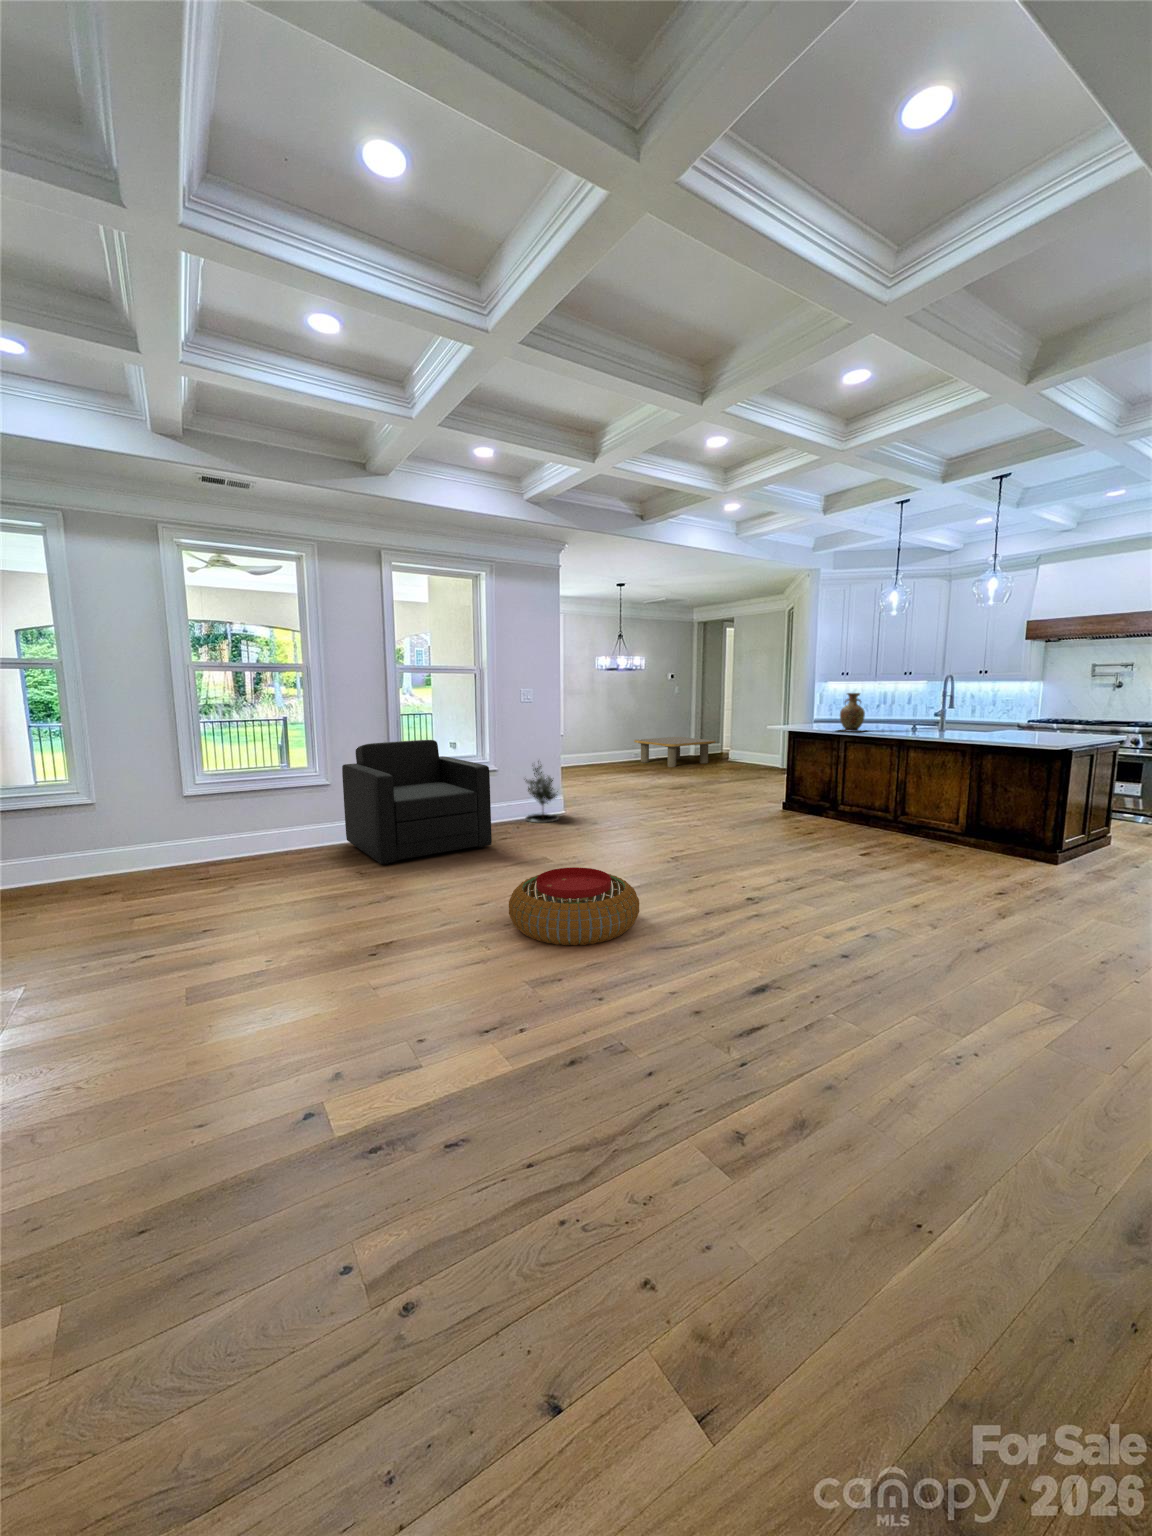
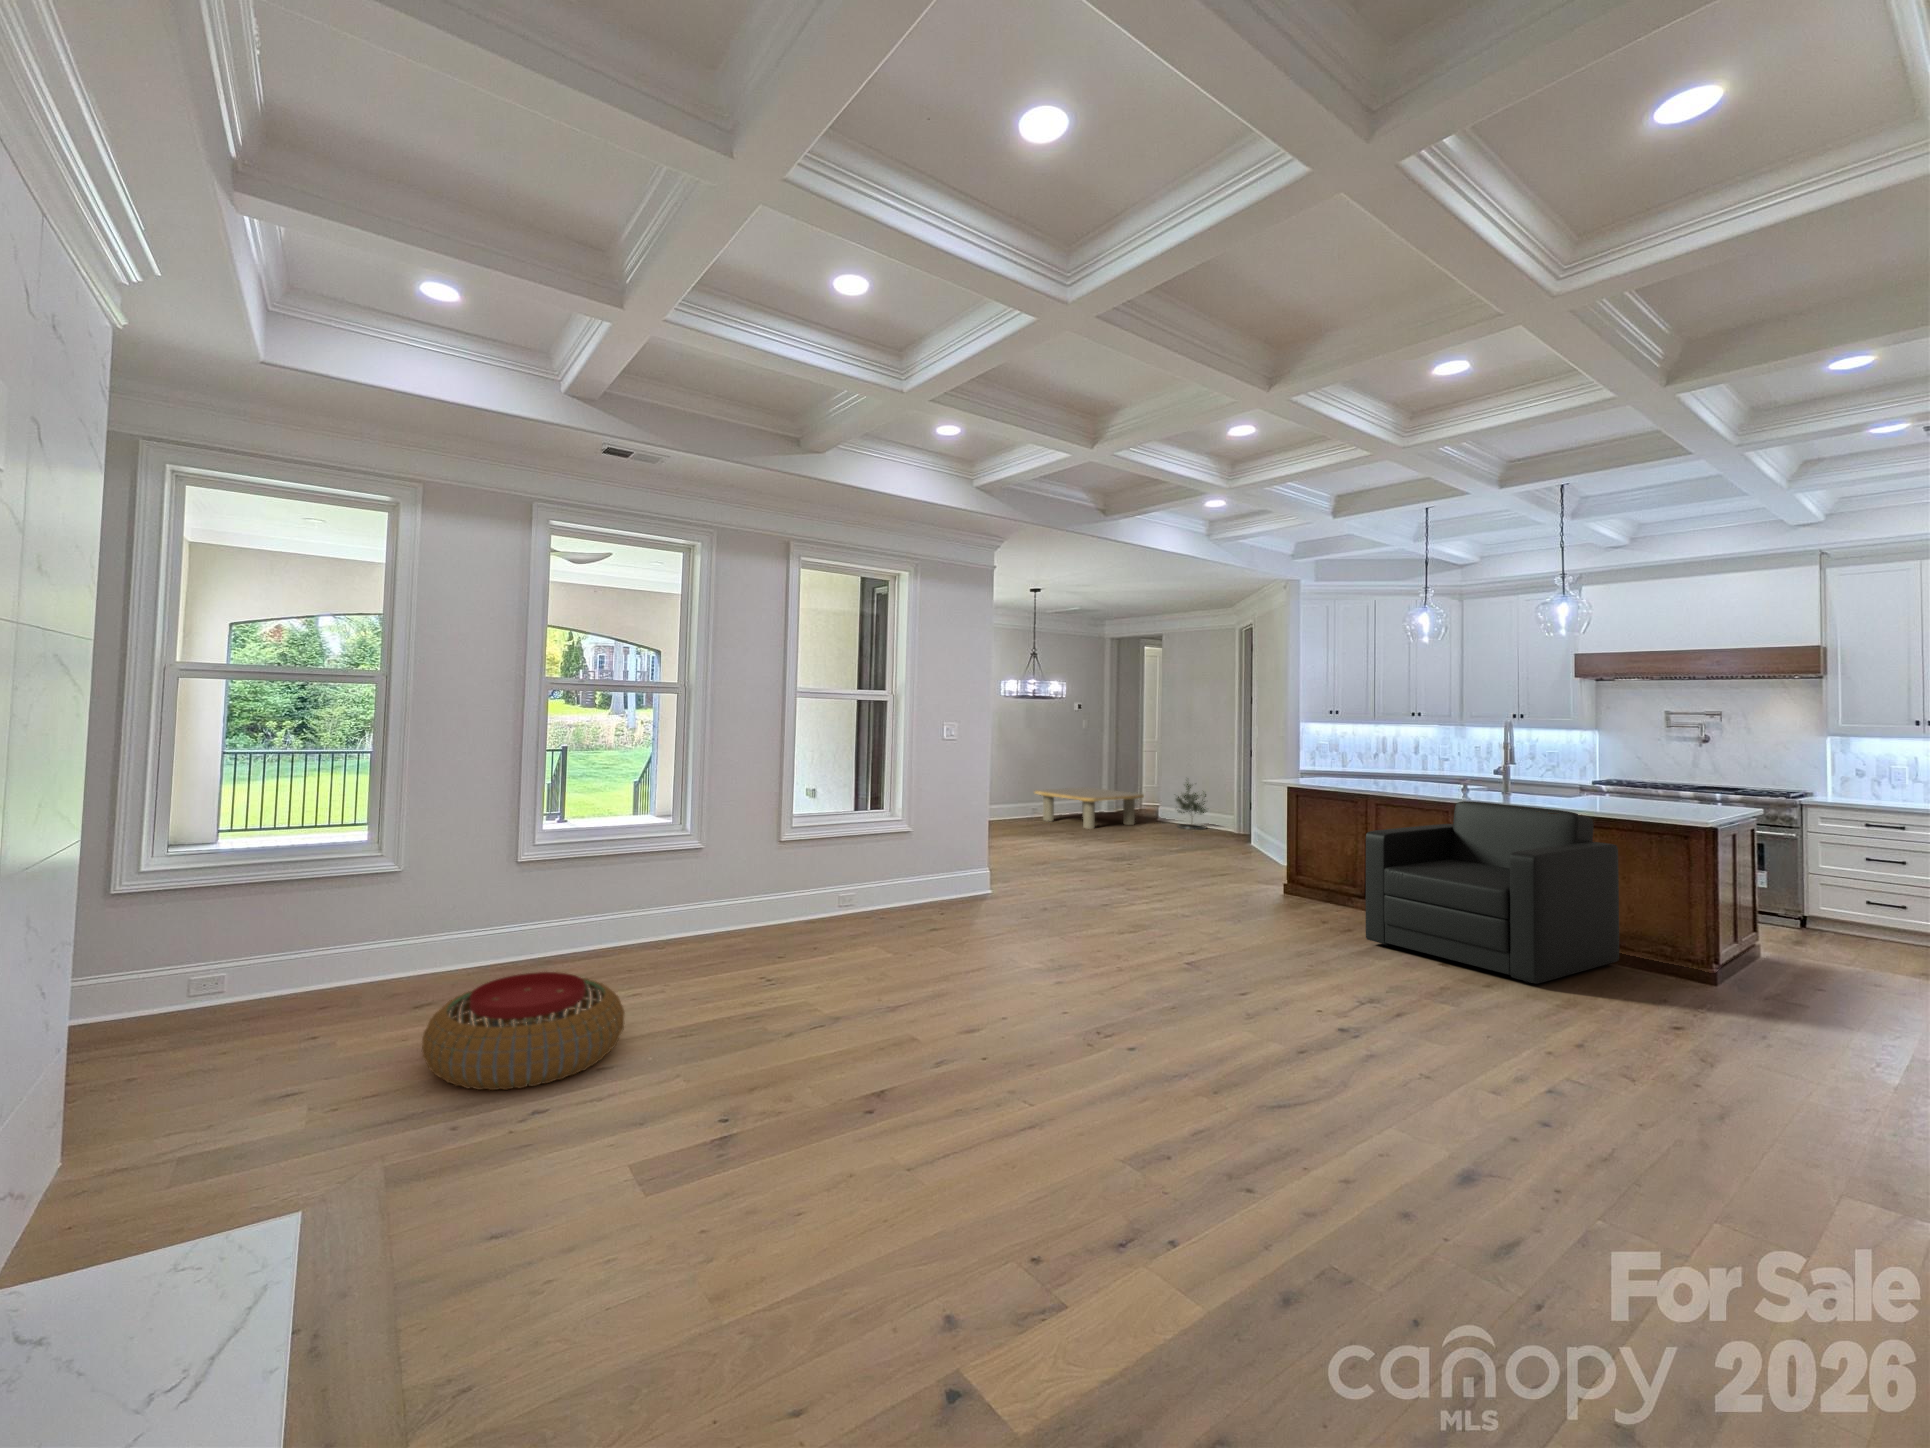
vase: present [840,693,865,732] -> none [1358,741,1408,793]
armchair: present [342,740,492,864] -> present [1366,801,1619,984]
potted tree: present [525,761,559,823] -> present [1176,783,1207,829]
pouf: present [509,867,639,946] -> present [422,972,625,1090]

